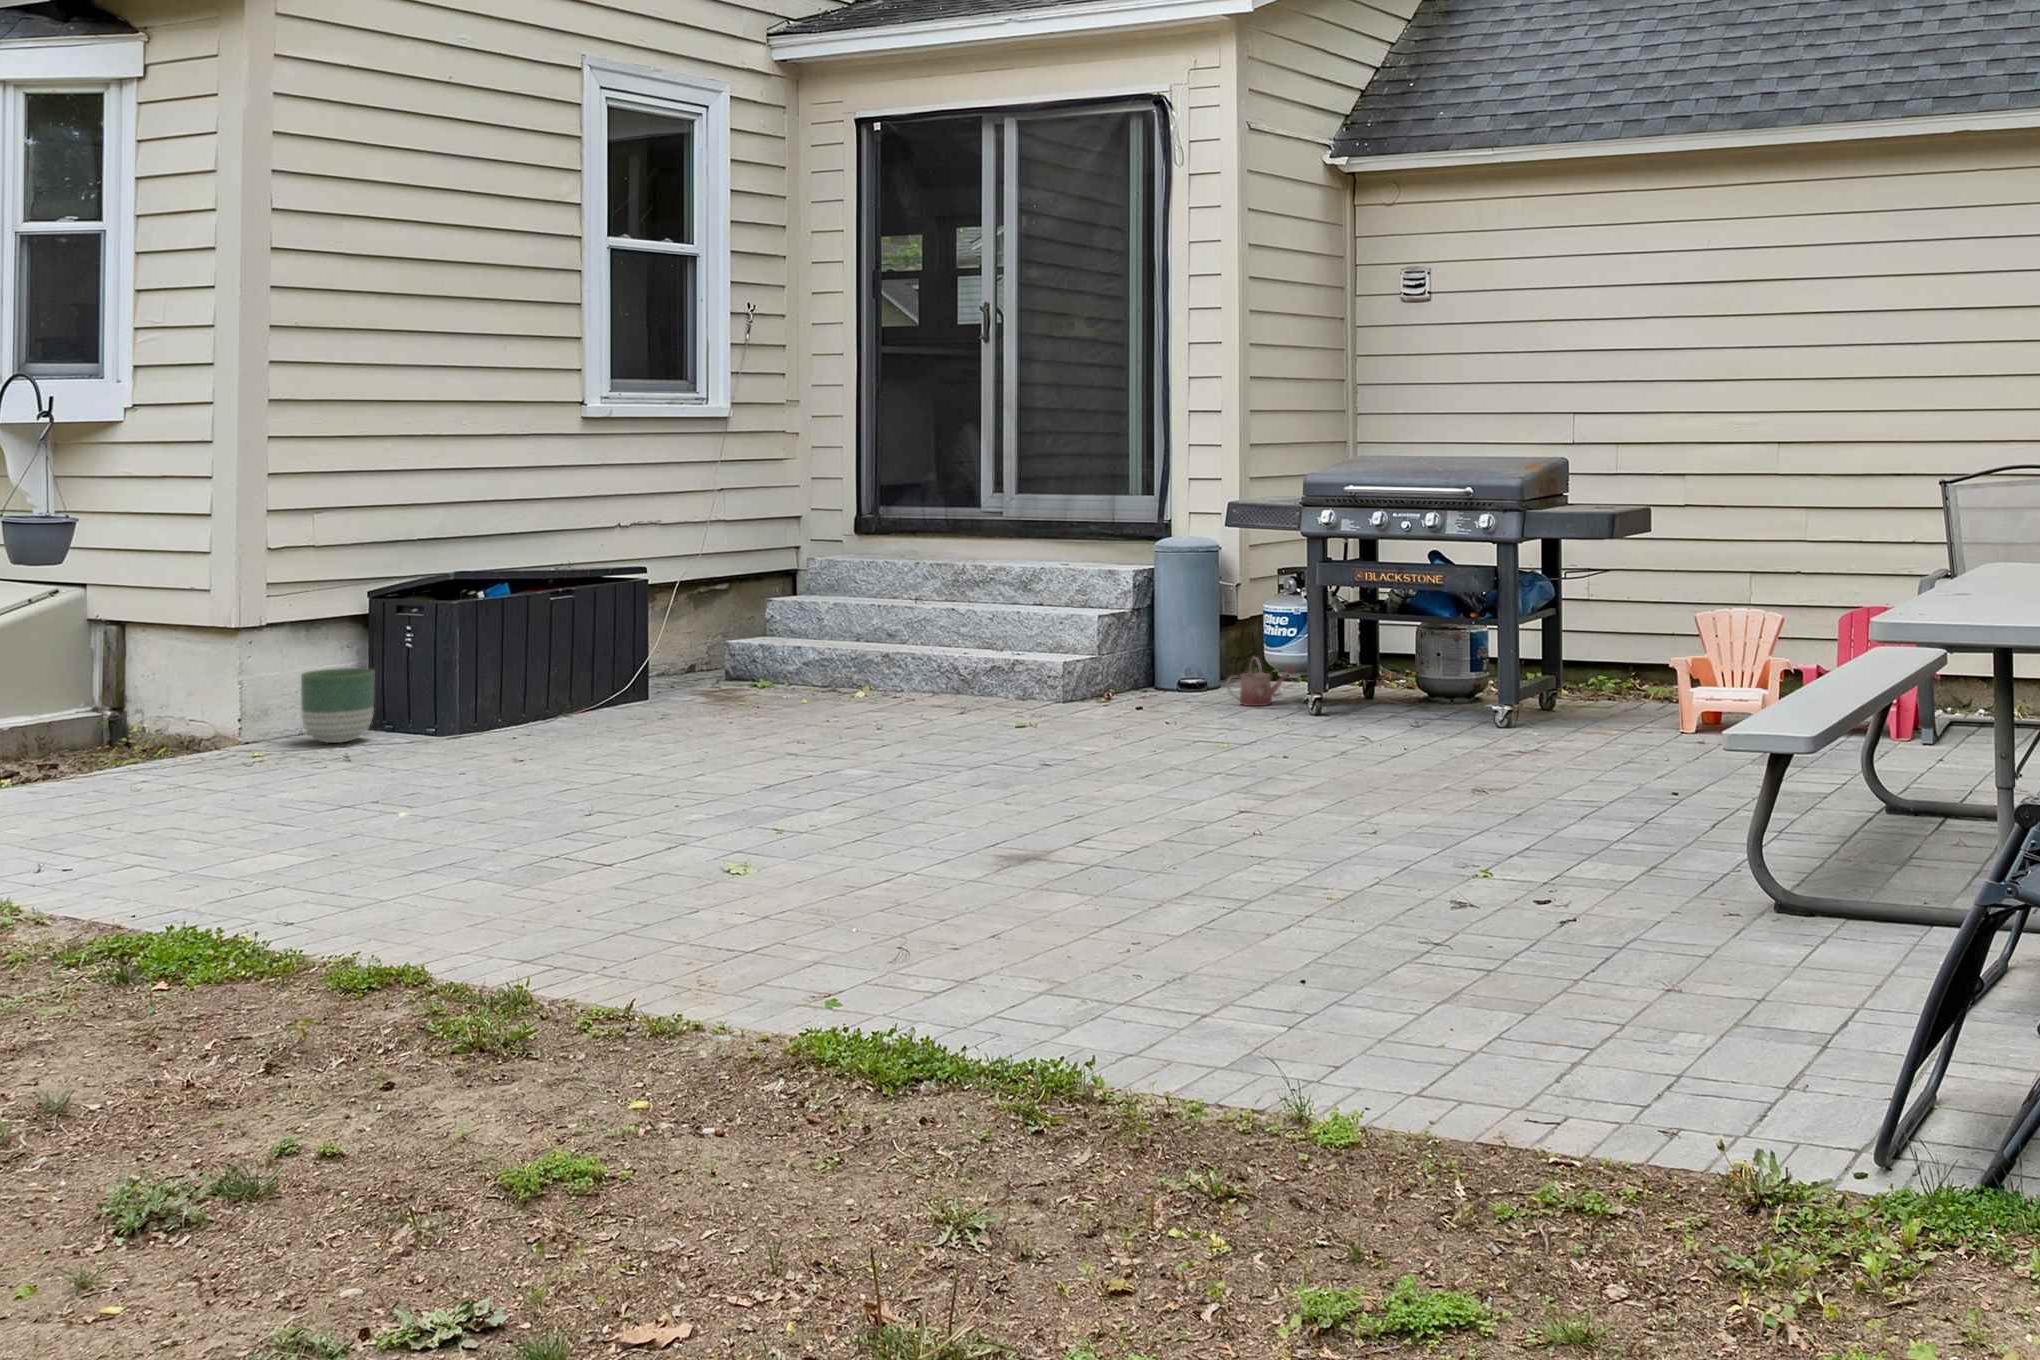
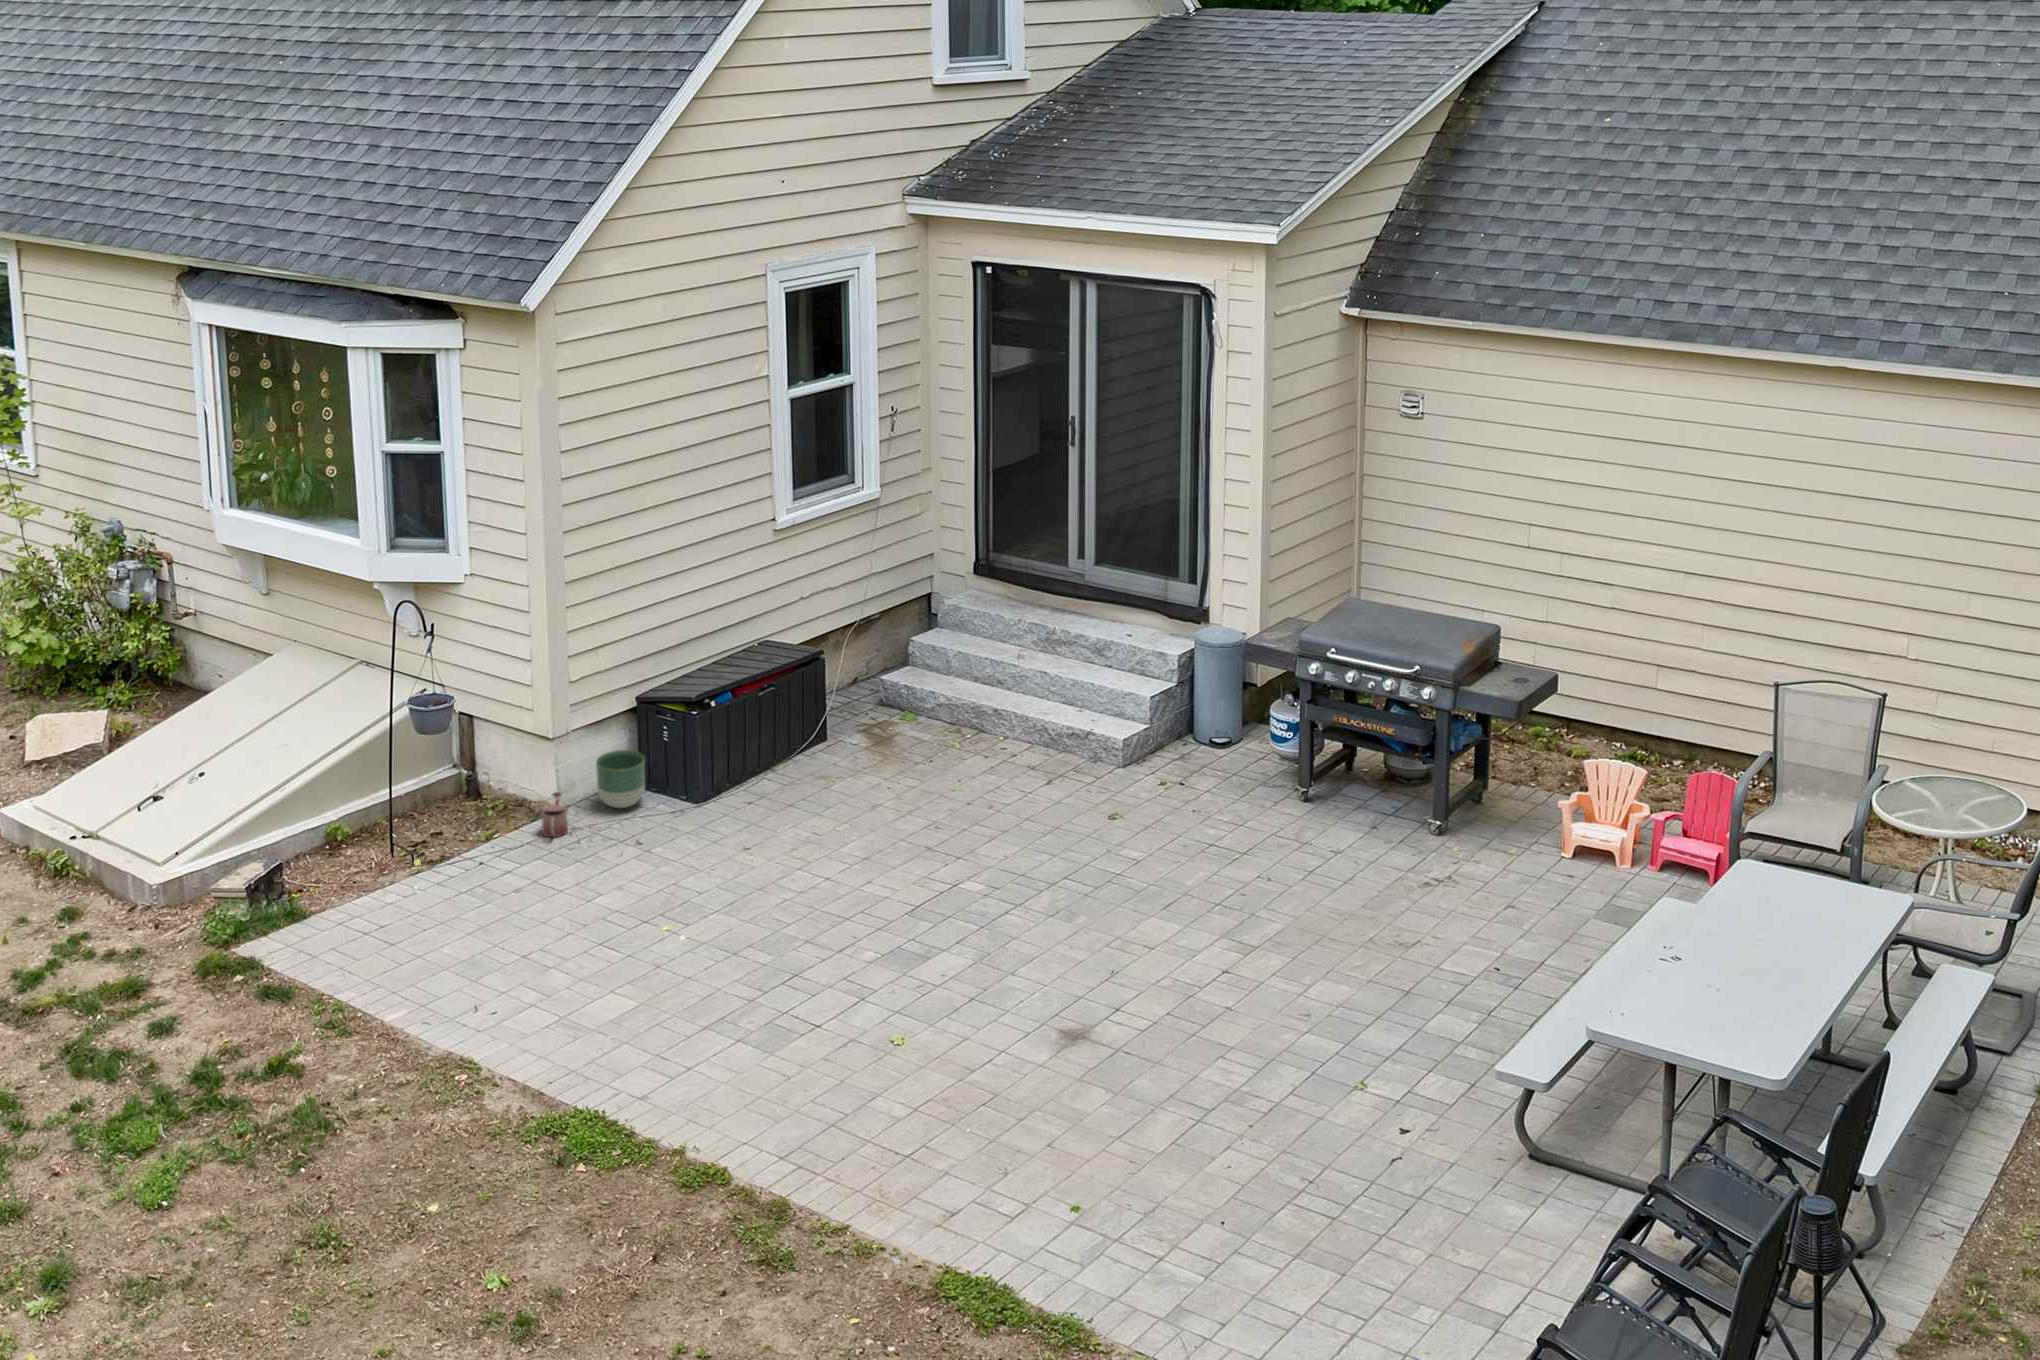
watering can: present [1226,657,1295,706] -> present [540,792,568,837]

